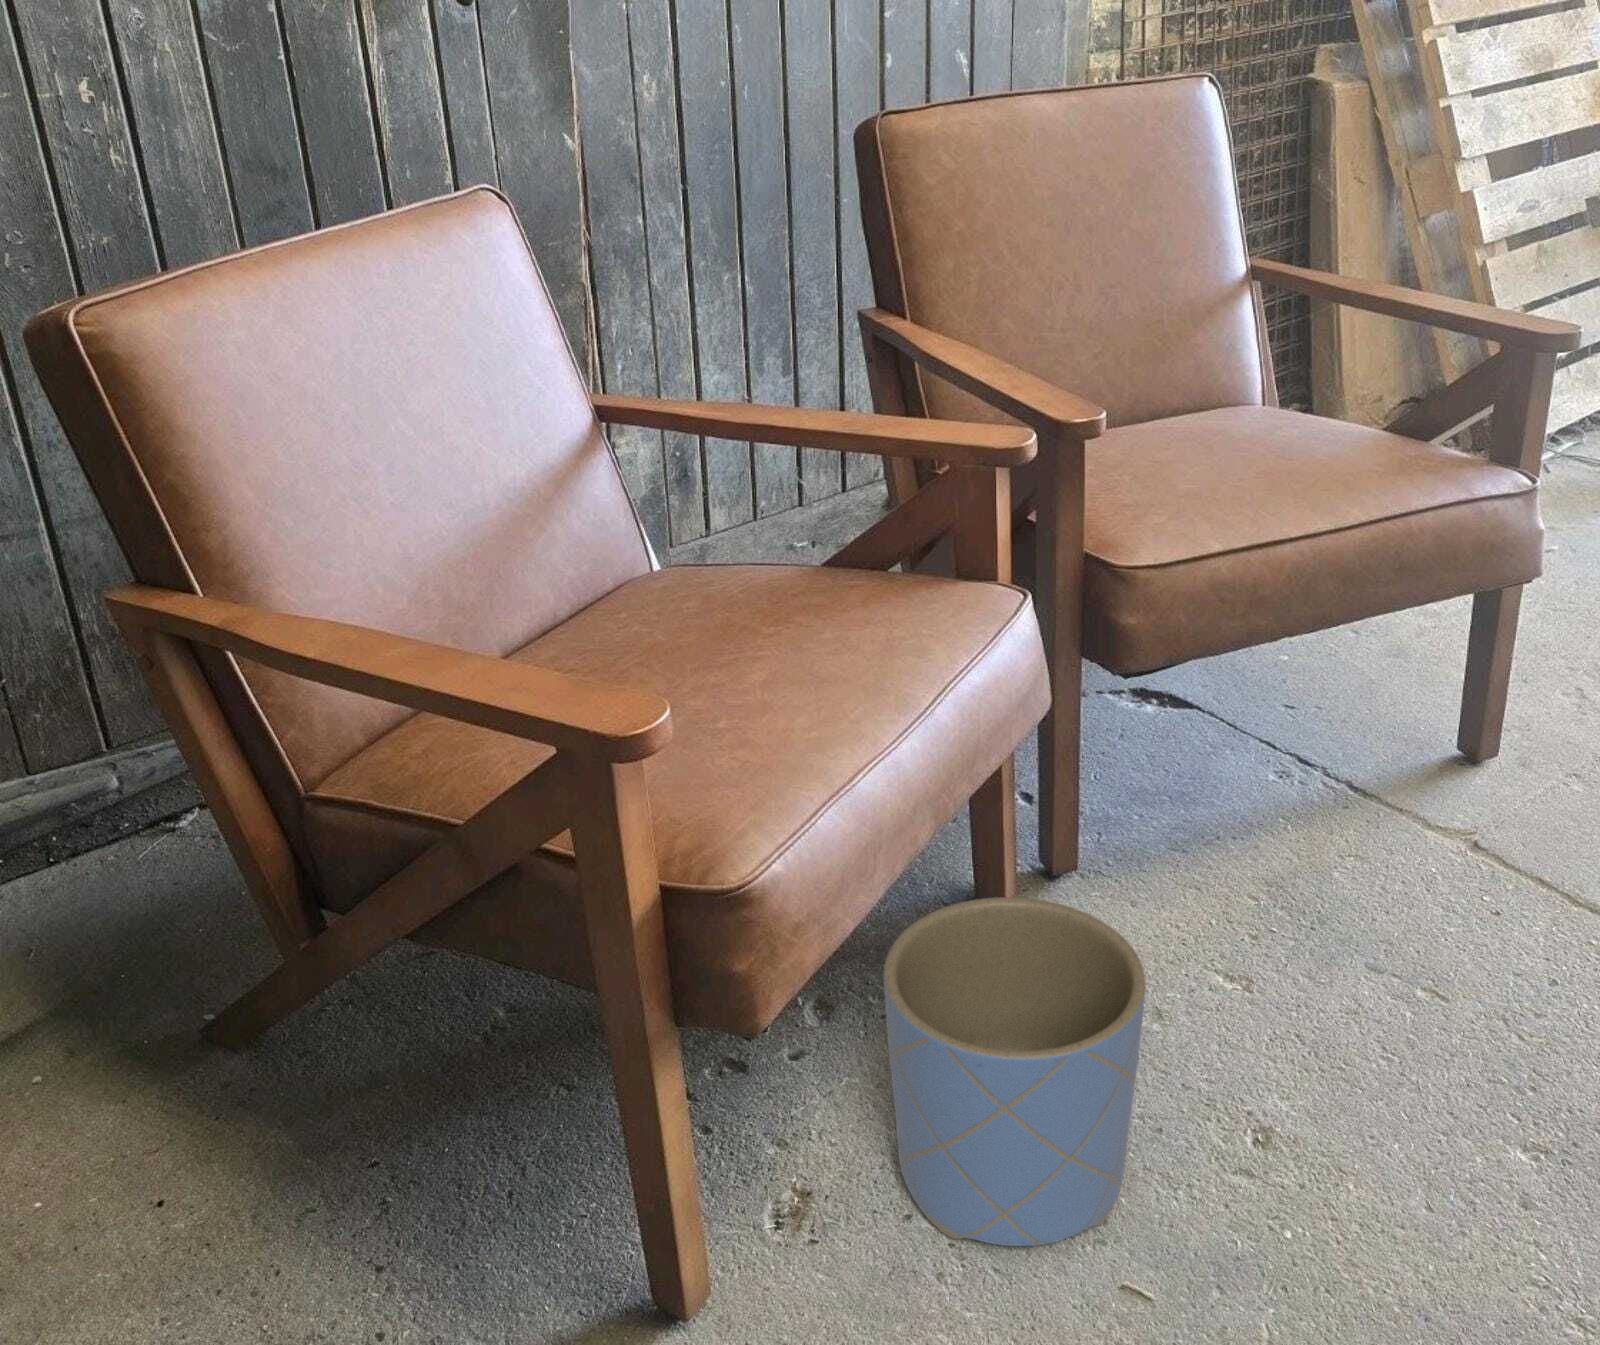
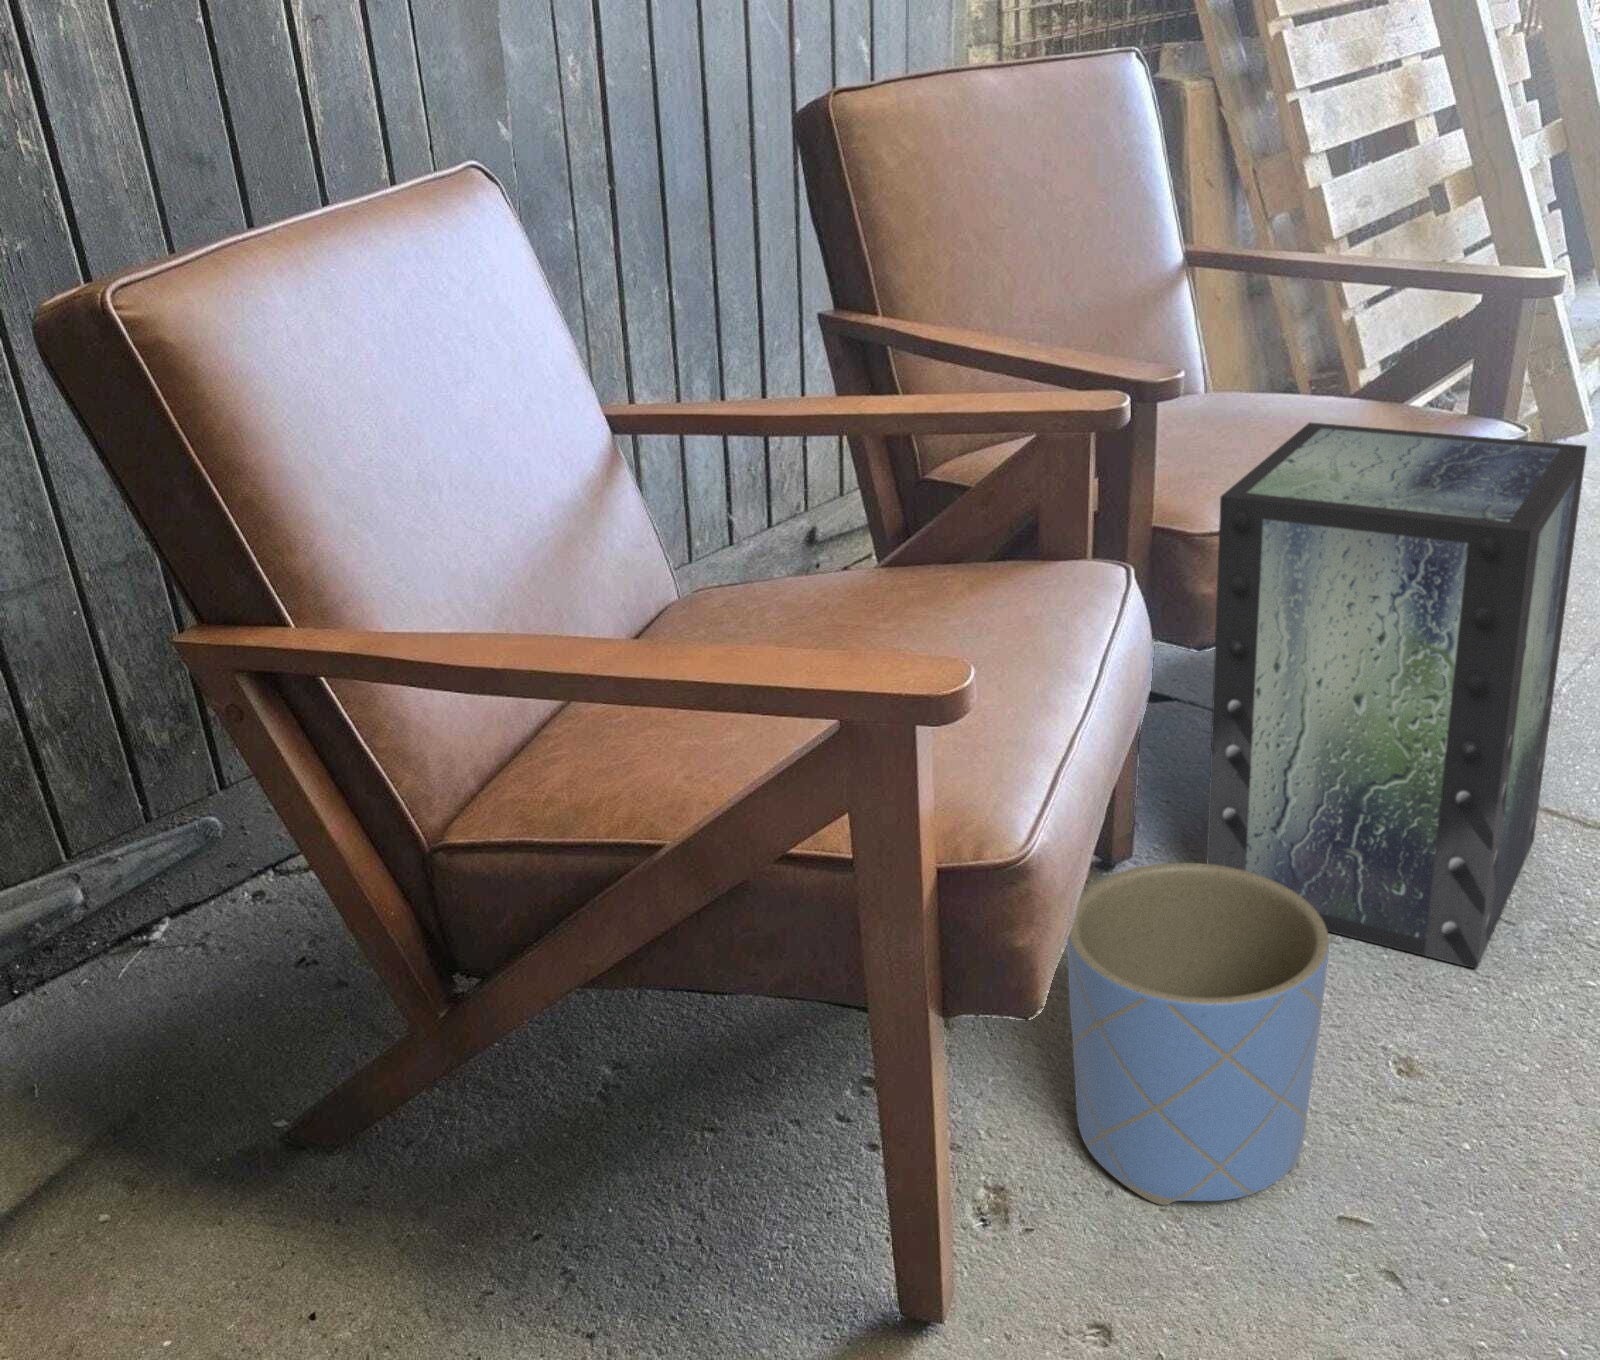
storage box: none [1132,450,1582,1043] -> present [1207,423,1587,969]

